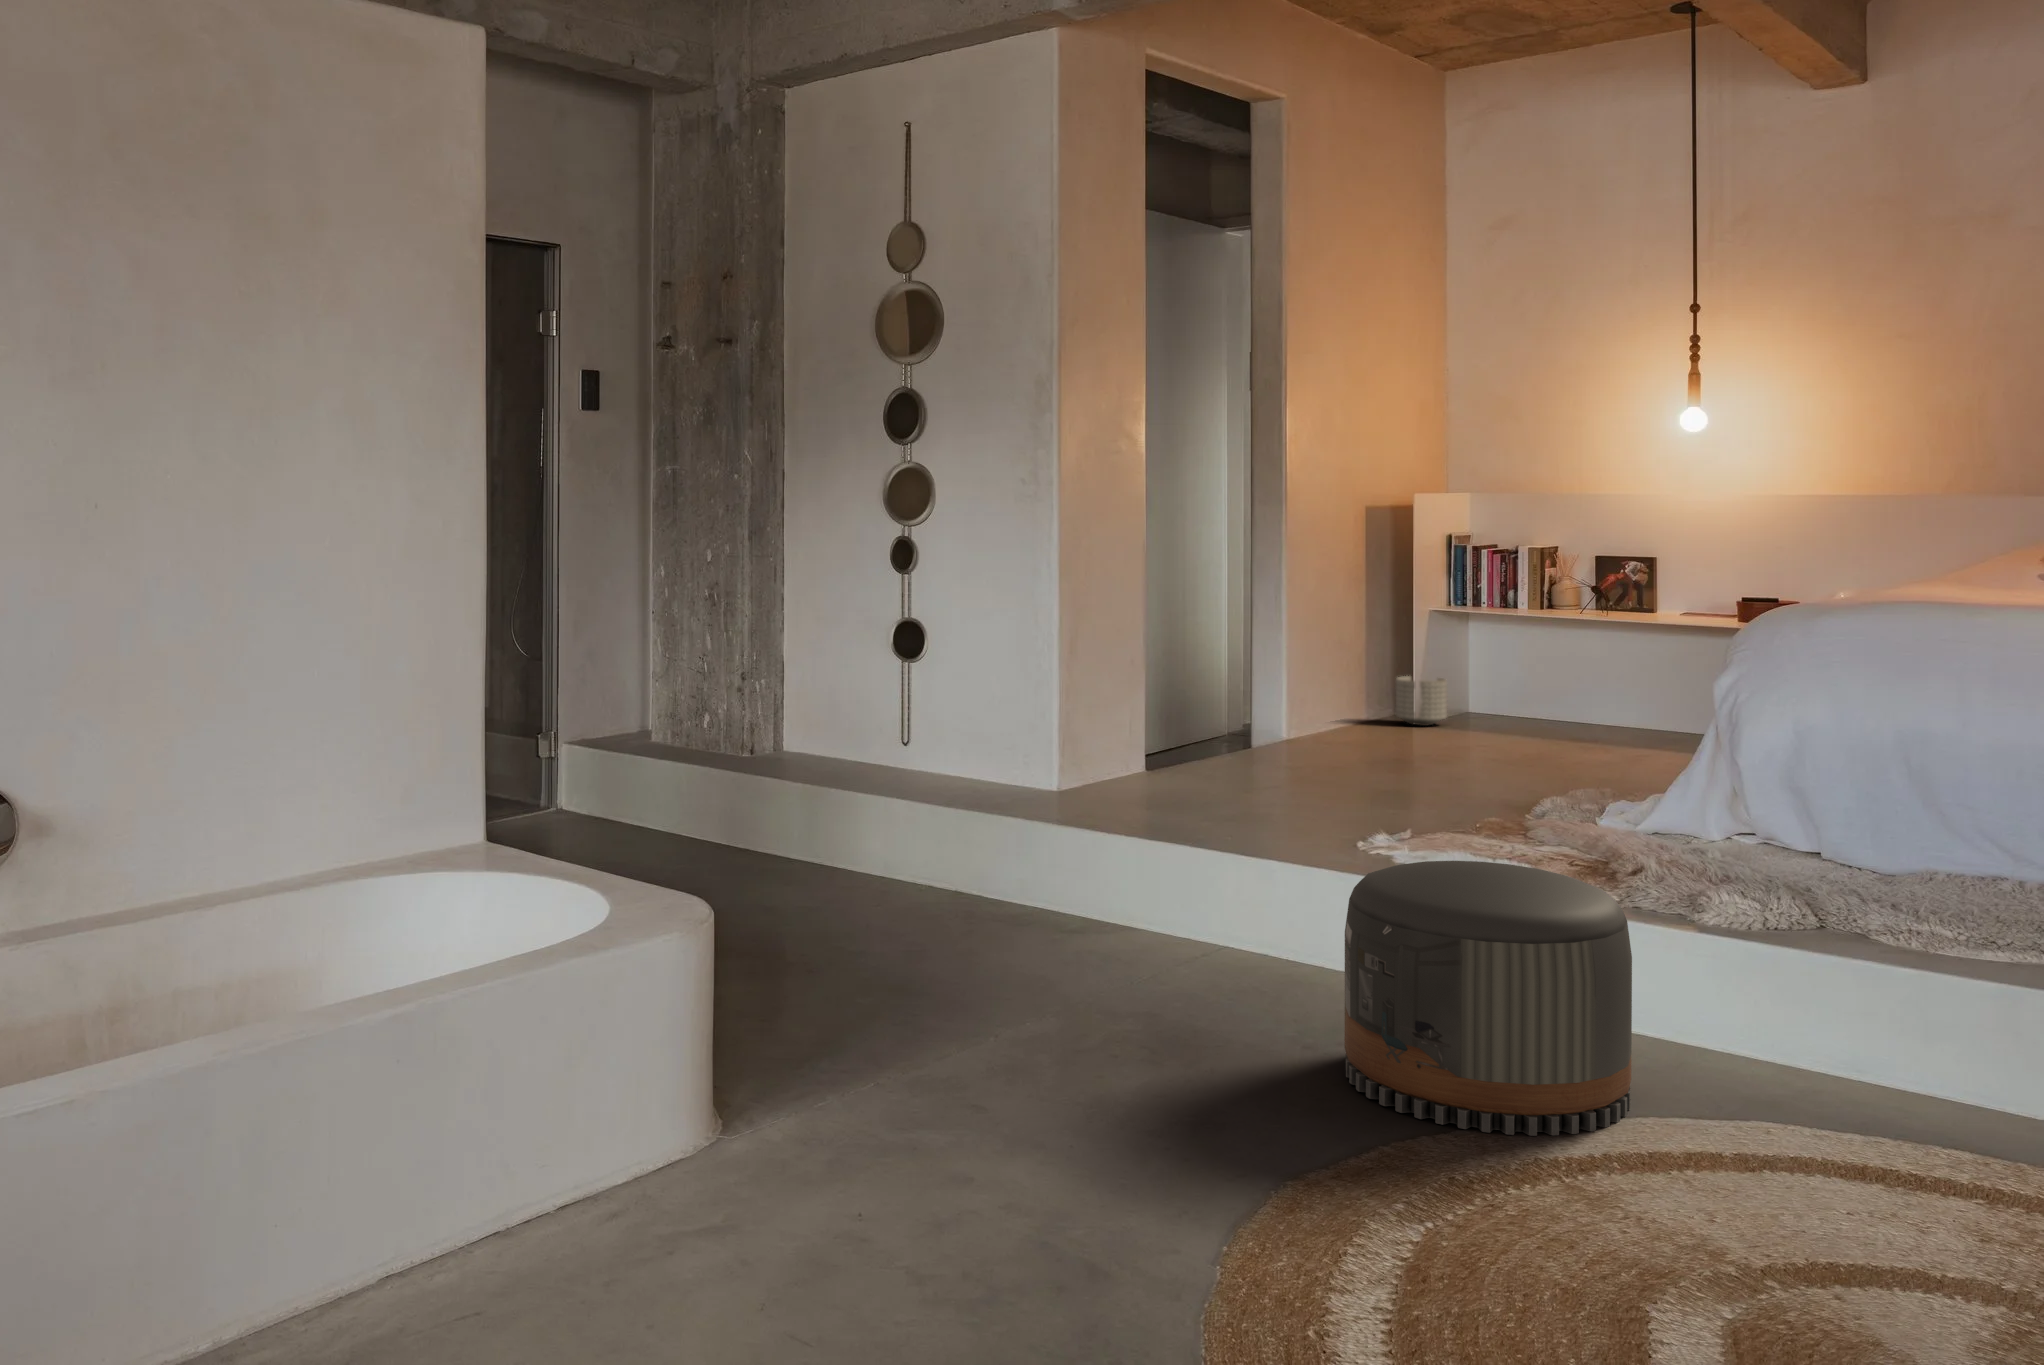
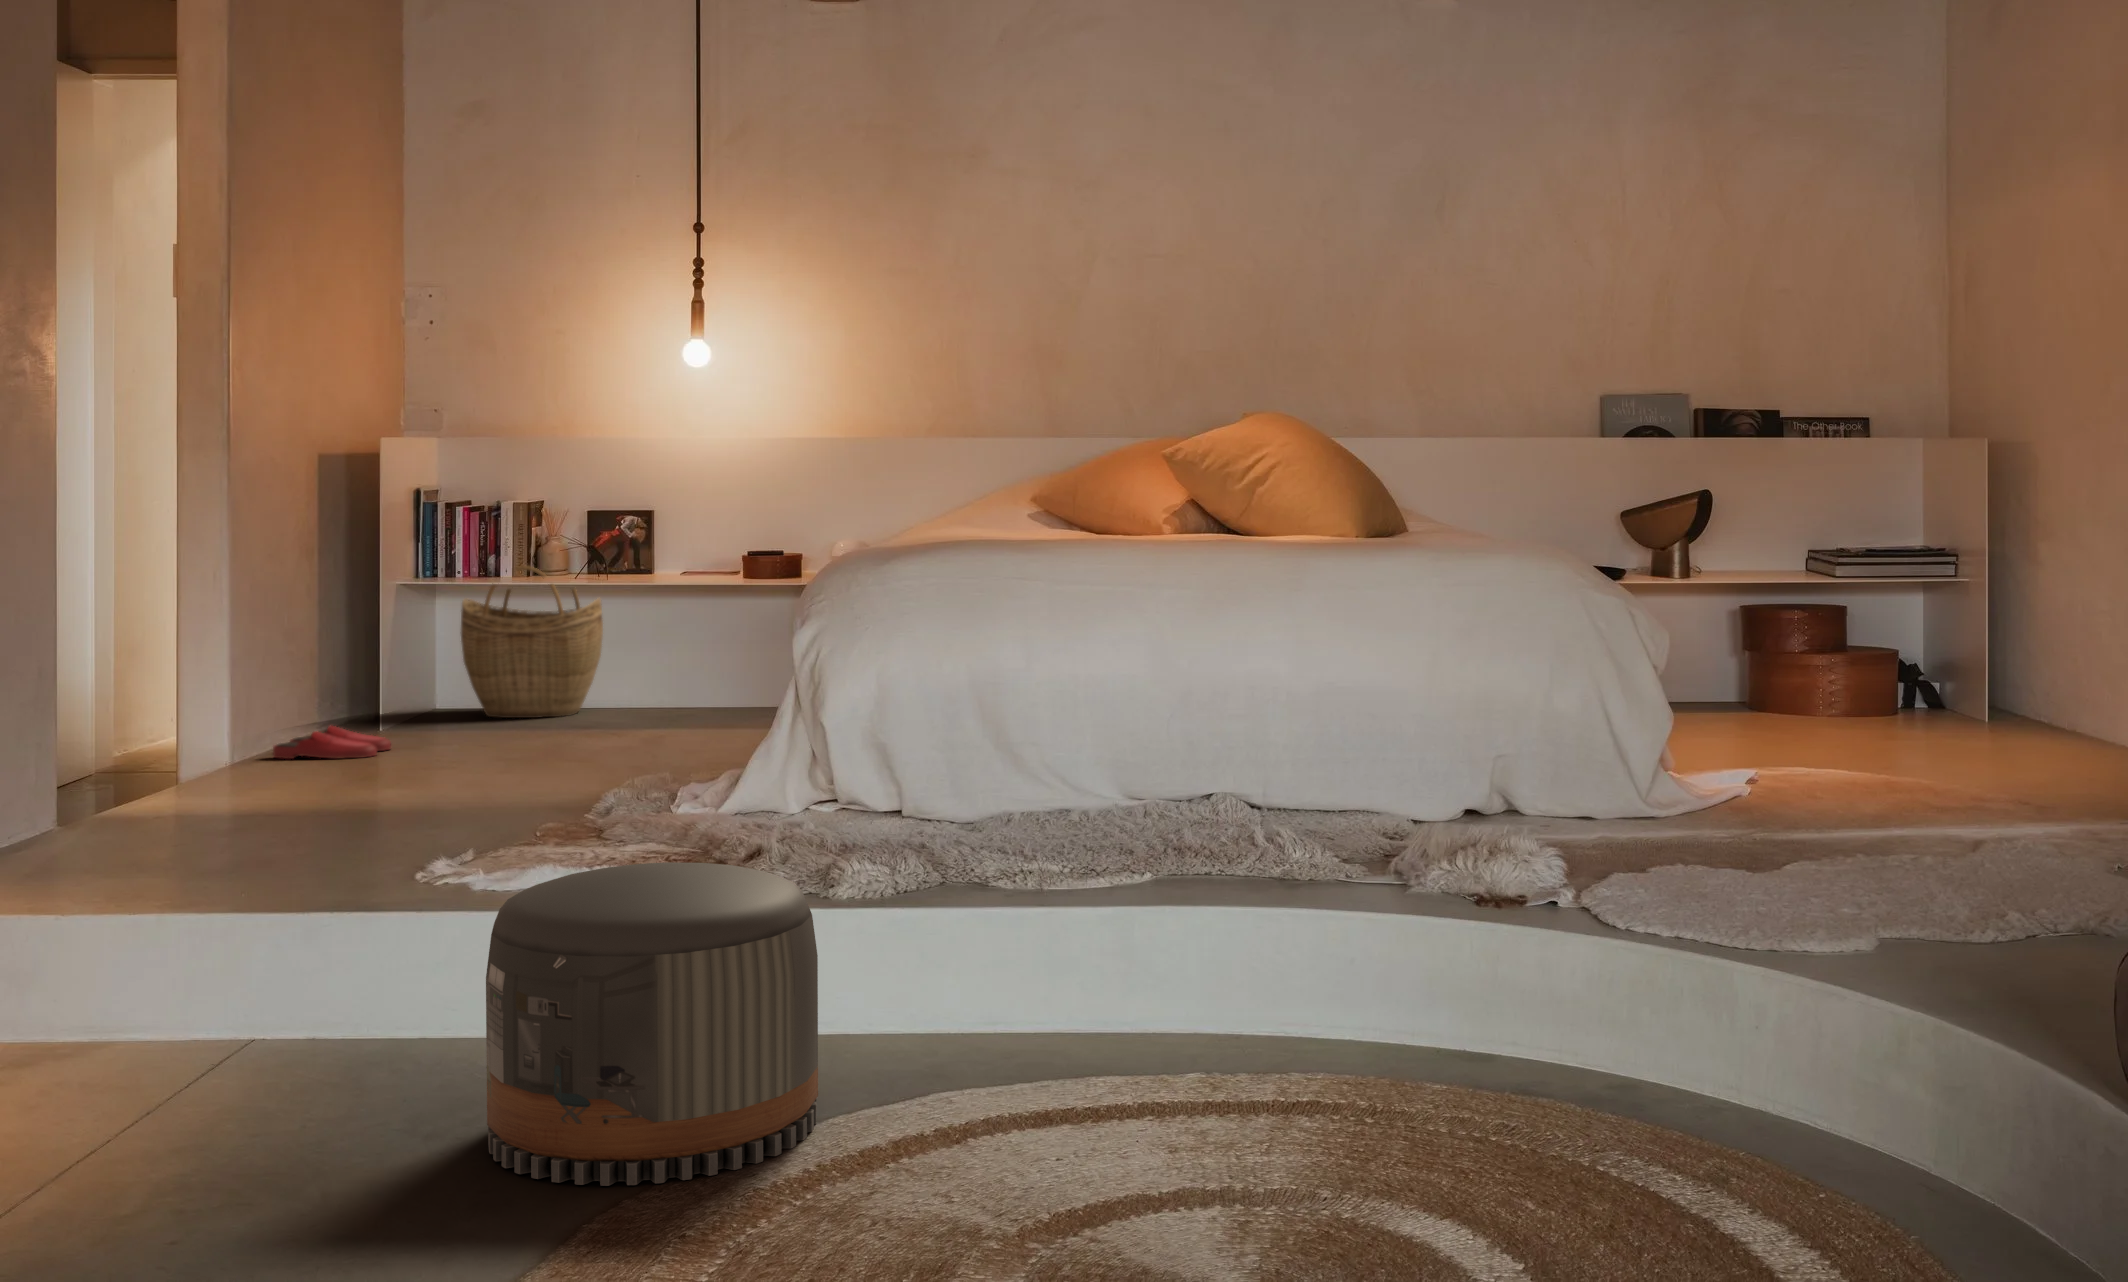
woven basket: none [1486,596,1610,729] -> present [461,566,603,718]
planter: present [1396,676,1447,726] -> none [351,667,417,729]
slippers: none [1325,719,1414,746] -> present [273,726,391,759]

